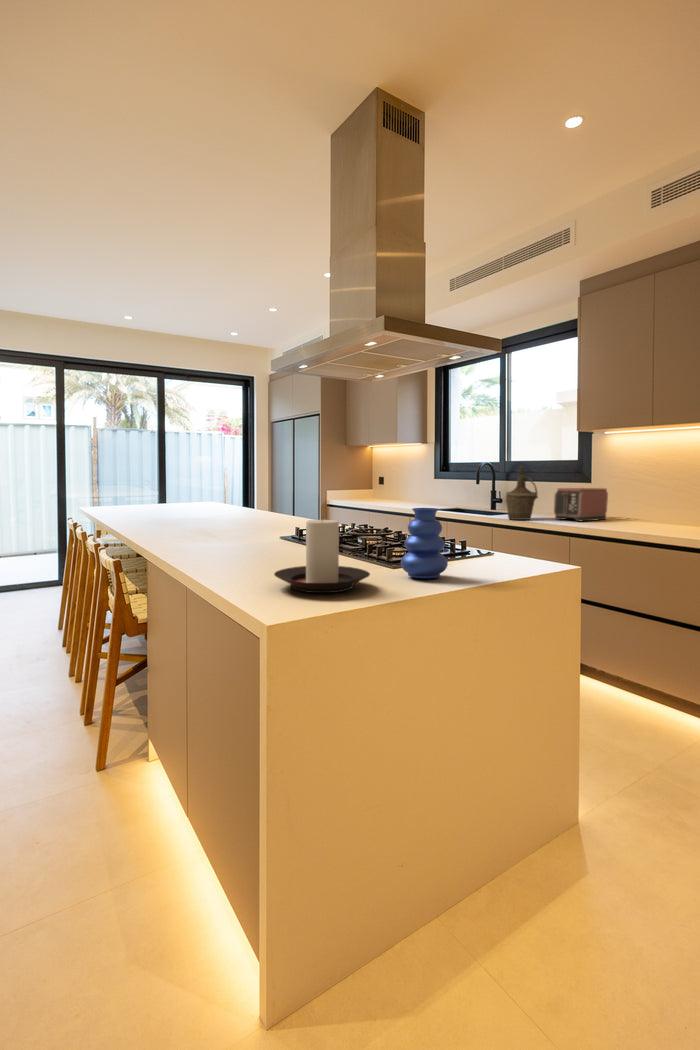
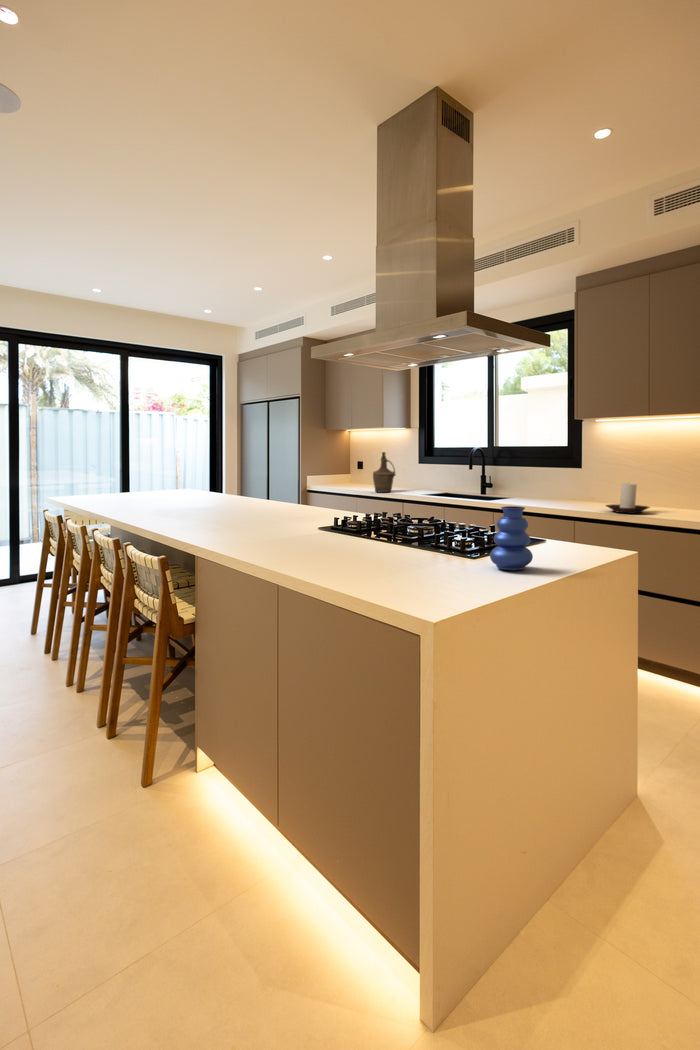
bottle: present [506,466,538,520] -> present [373,452,395,492]
toaster: present [554,488,608,521] -> none [550,473,599,506]
candle holder: present [274,519,370,593] -> present [606,484,650,513]

